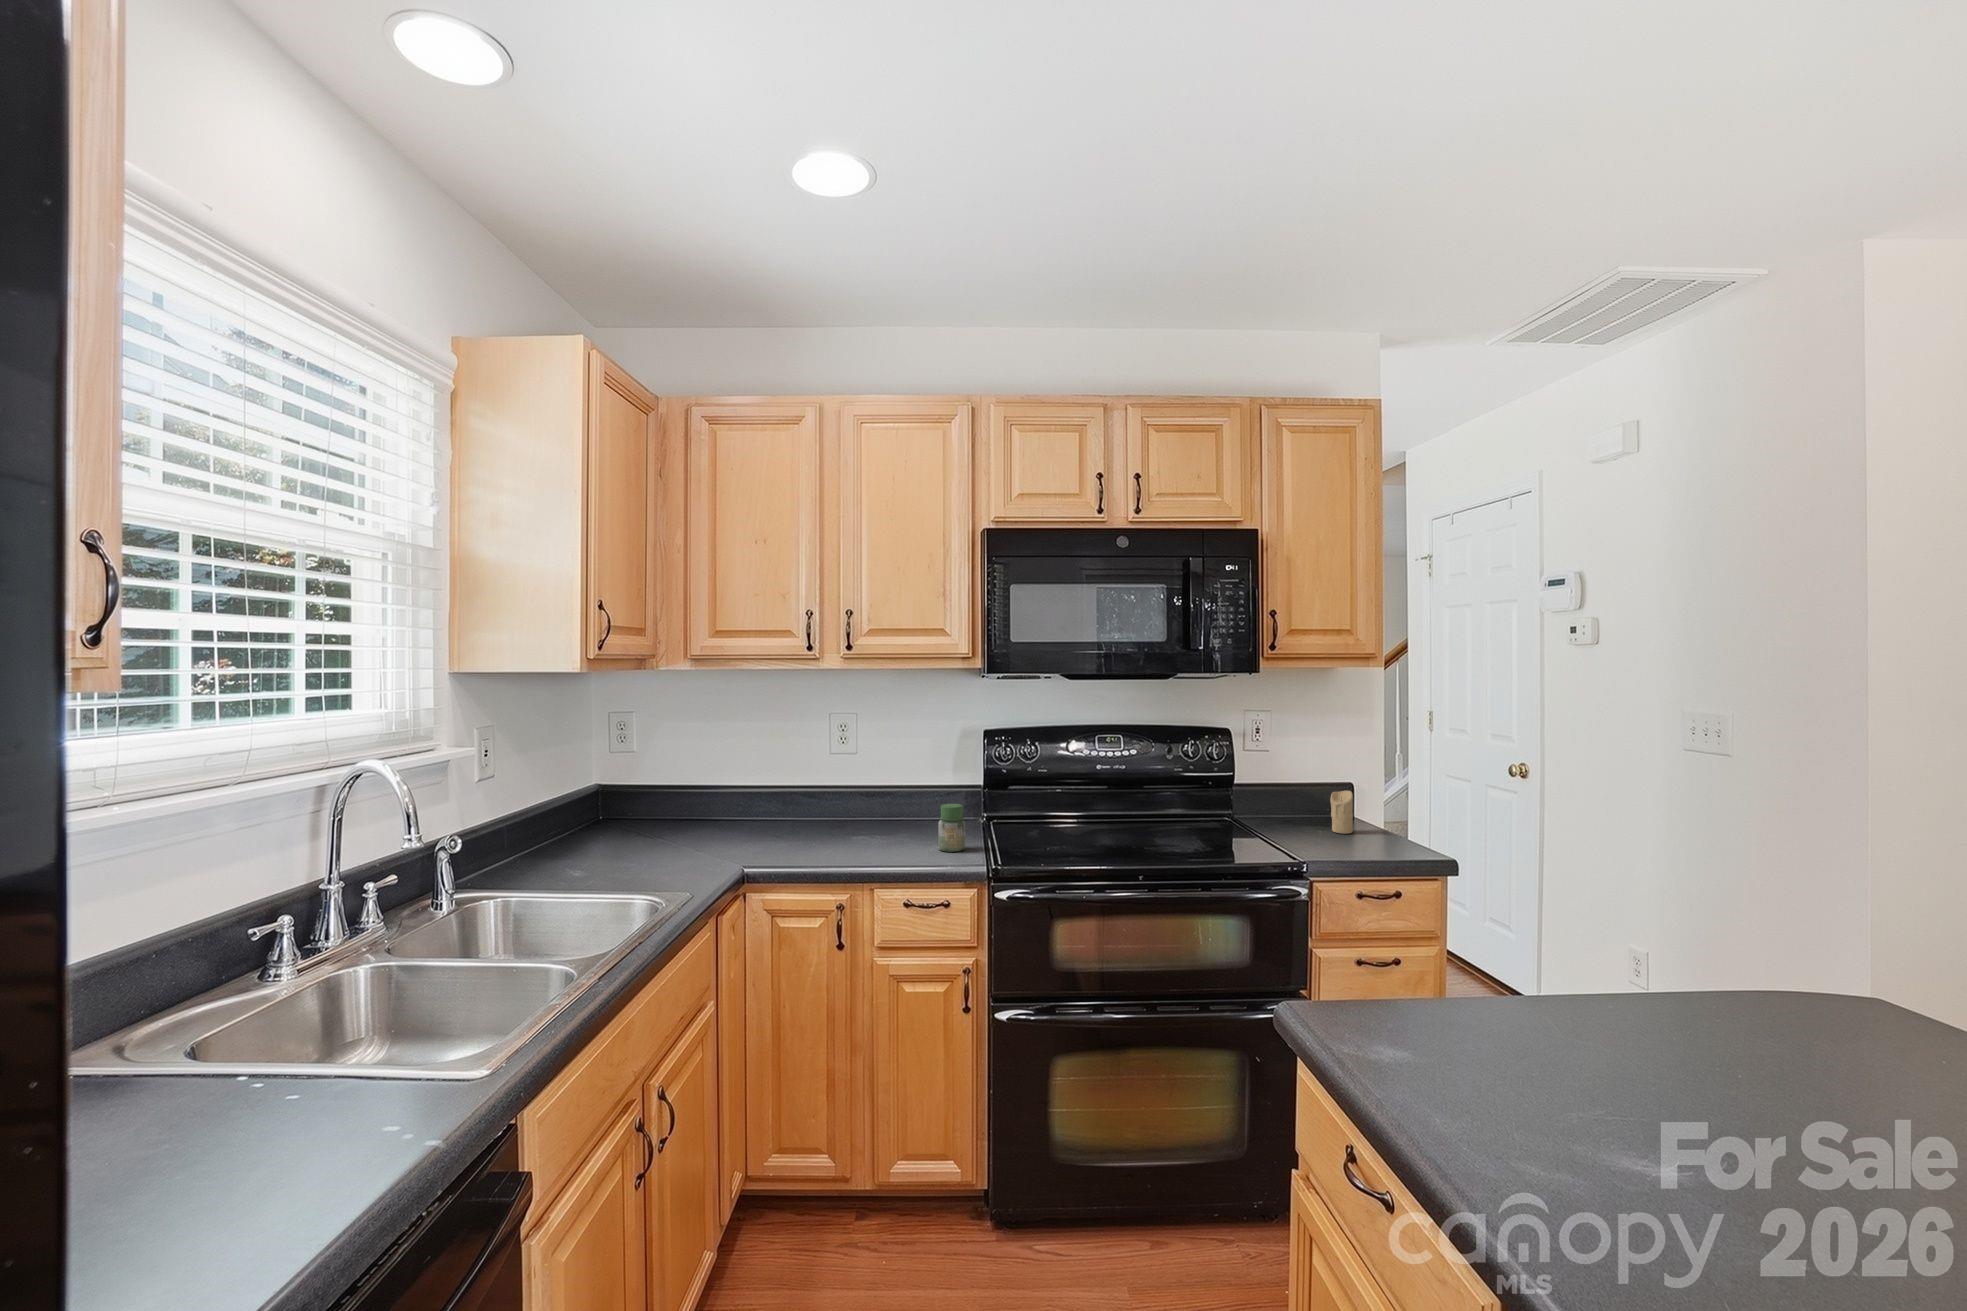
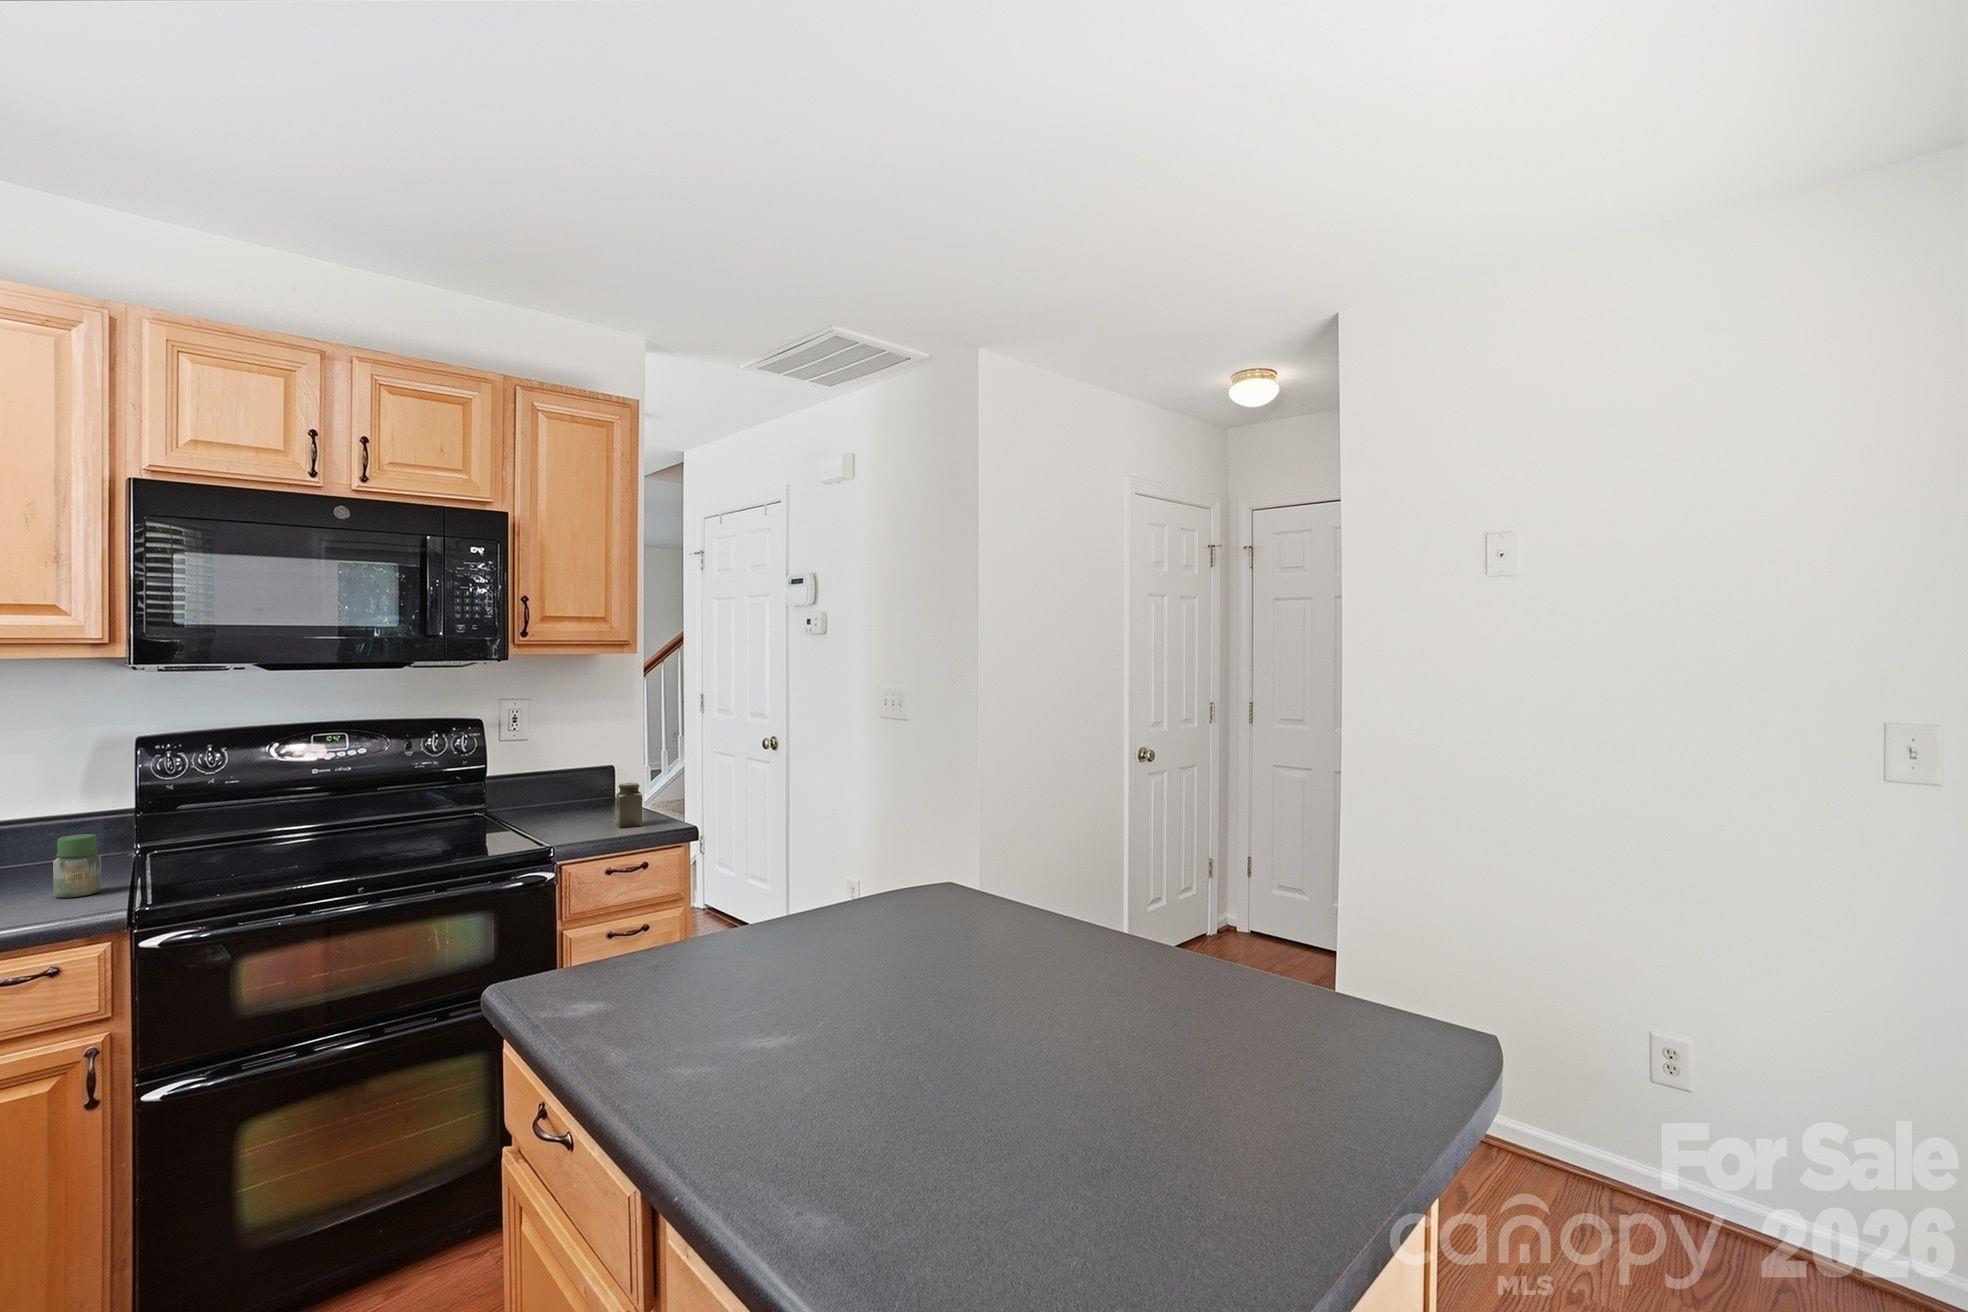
candle: present [1330,791,1353,834] -> none [588,774,609,816]
salt shaker: none [1364,803,1393,851] -> present [616,782,642,828]

